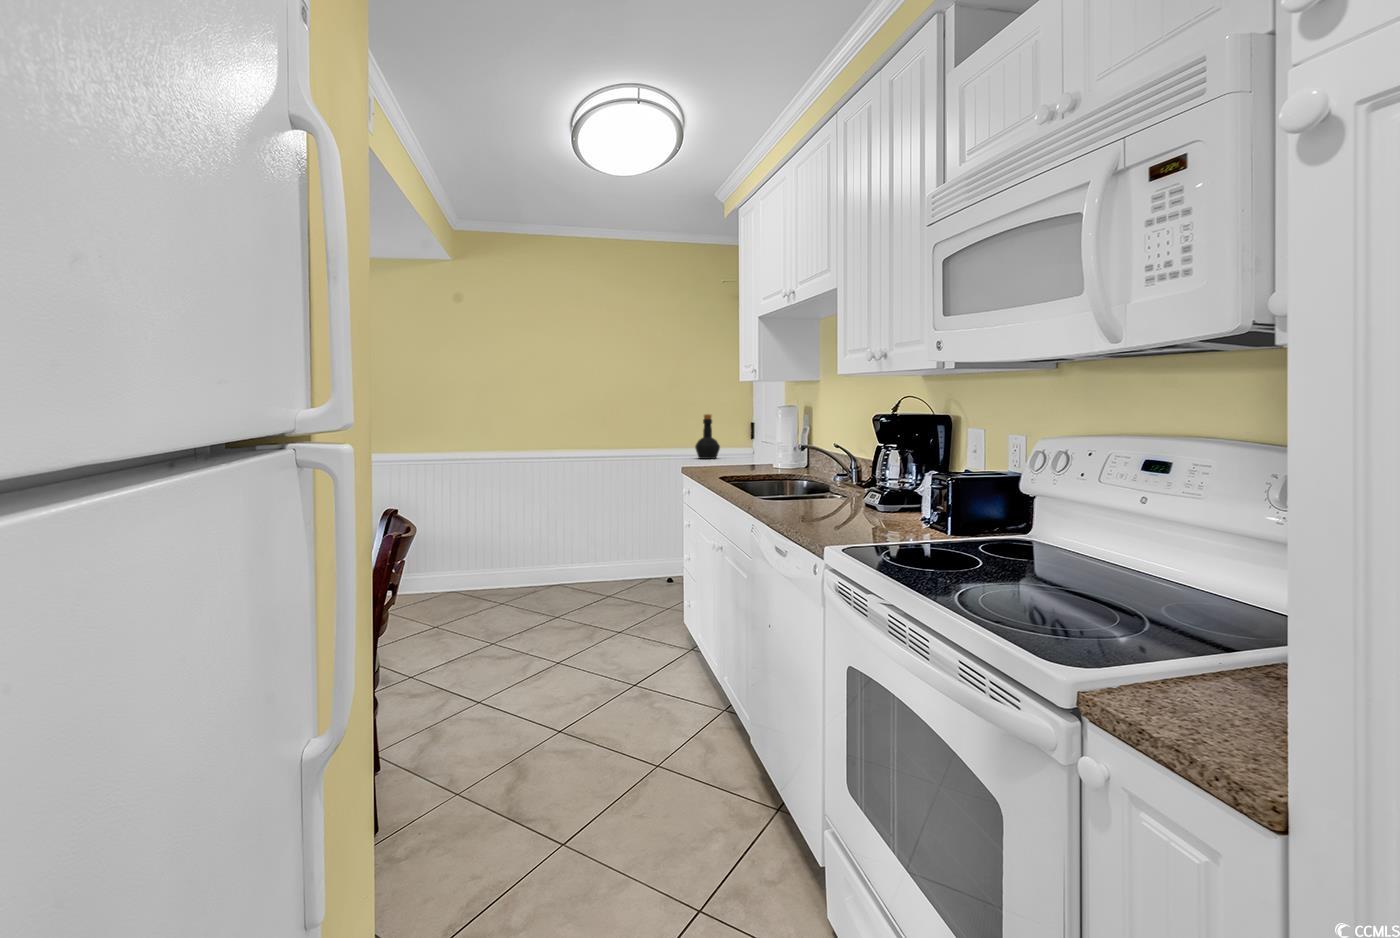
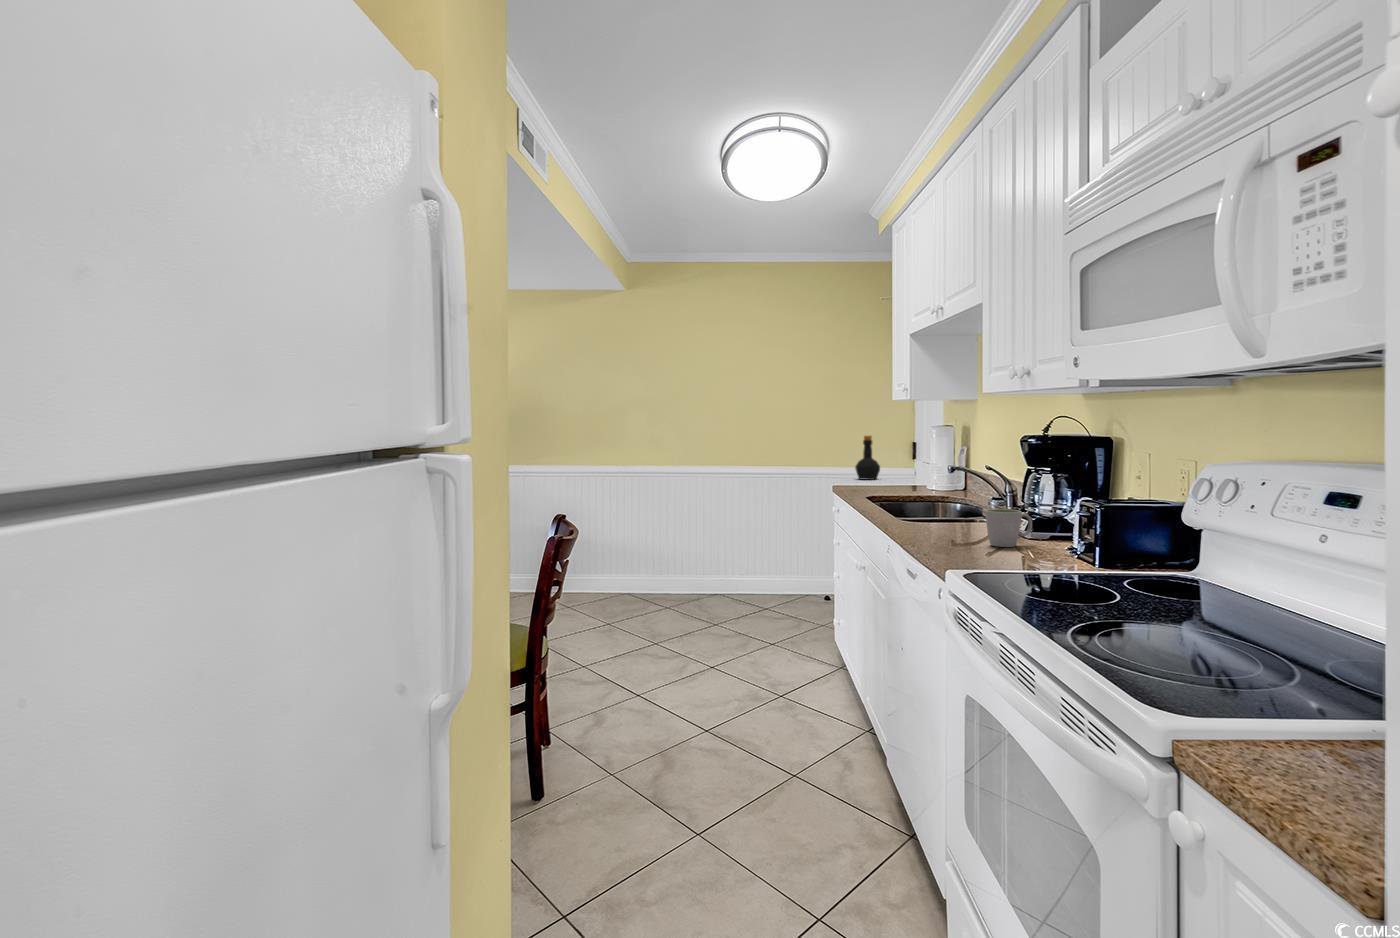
mug: none [848,486,889,522] -> present [985,509,1032,547]

